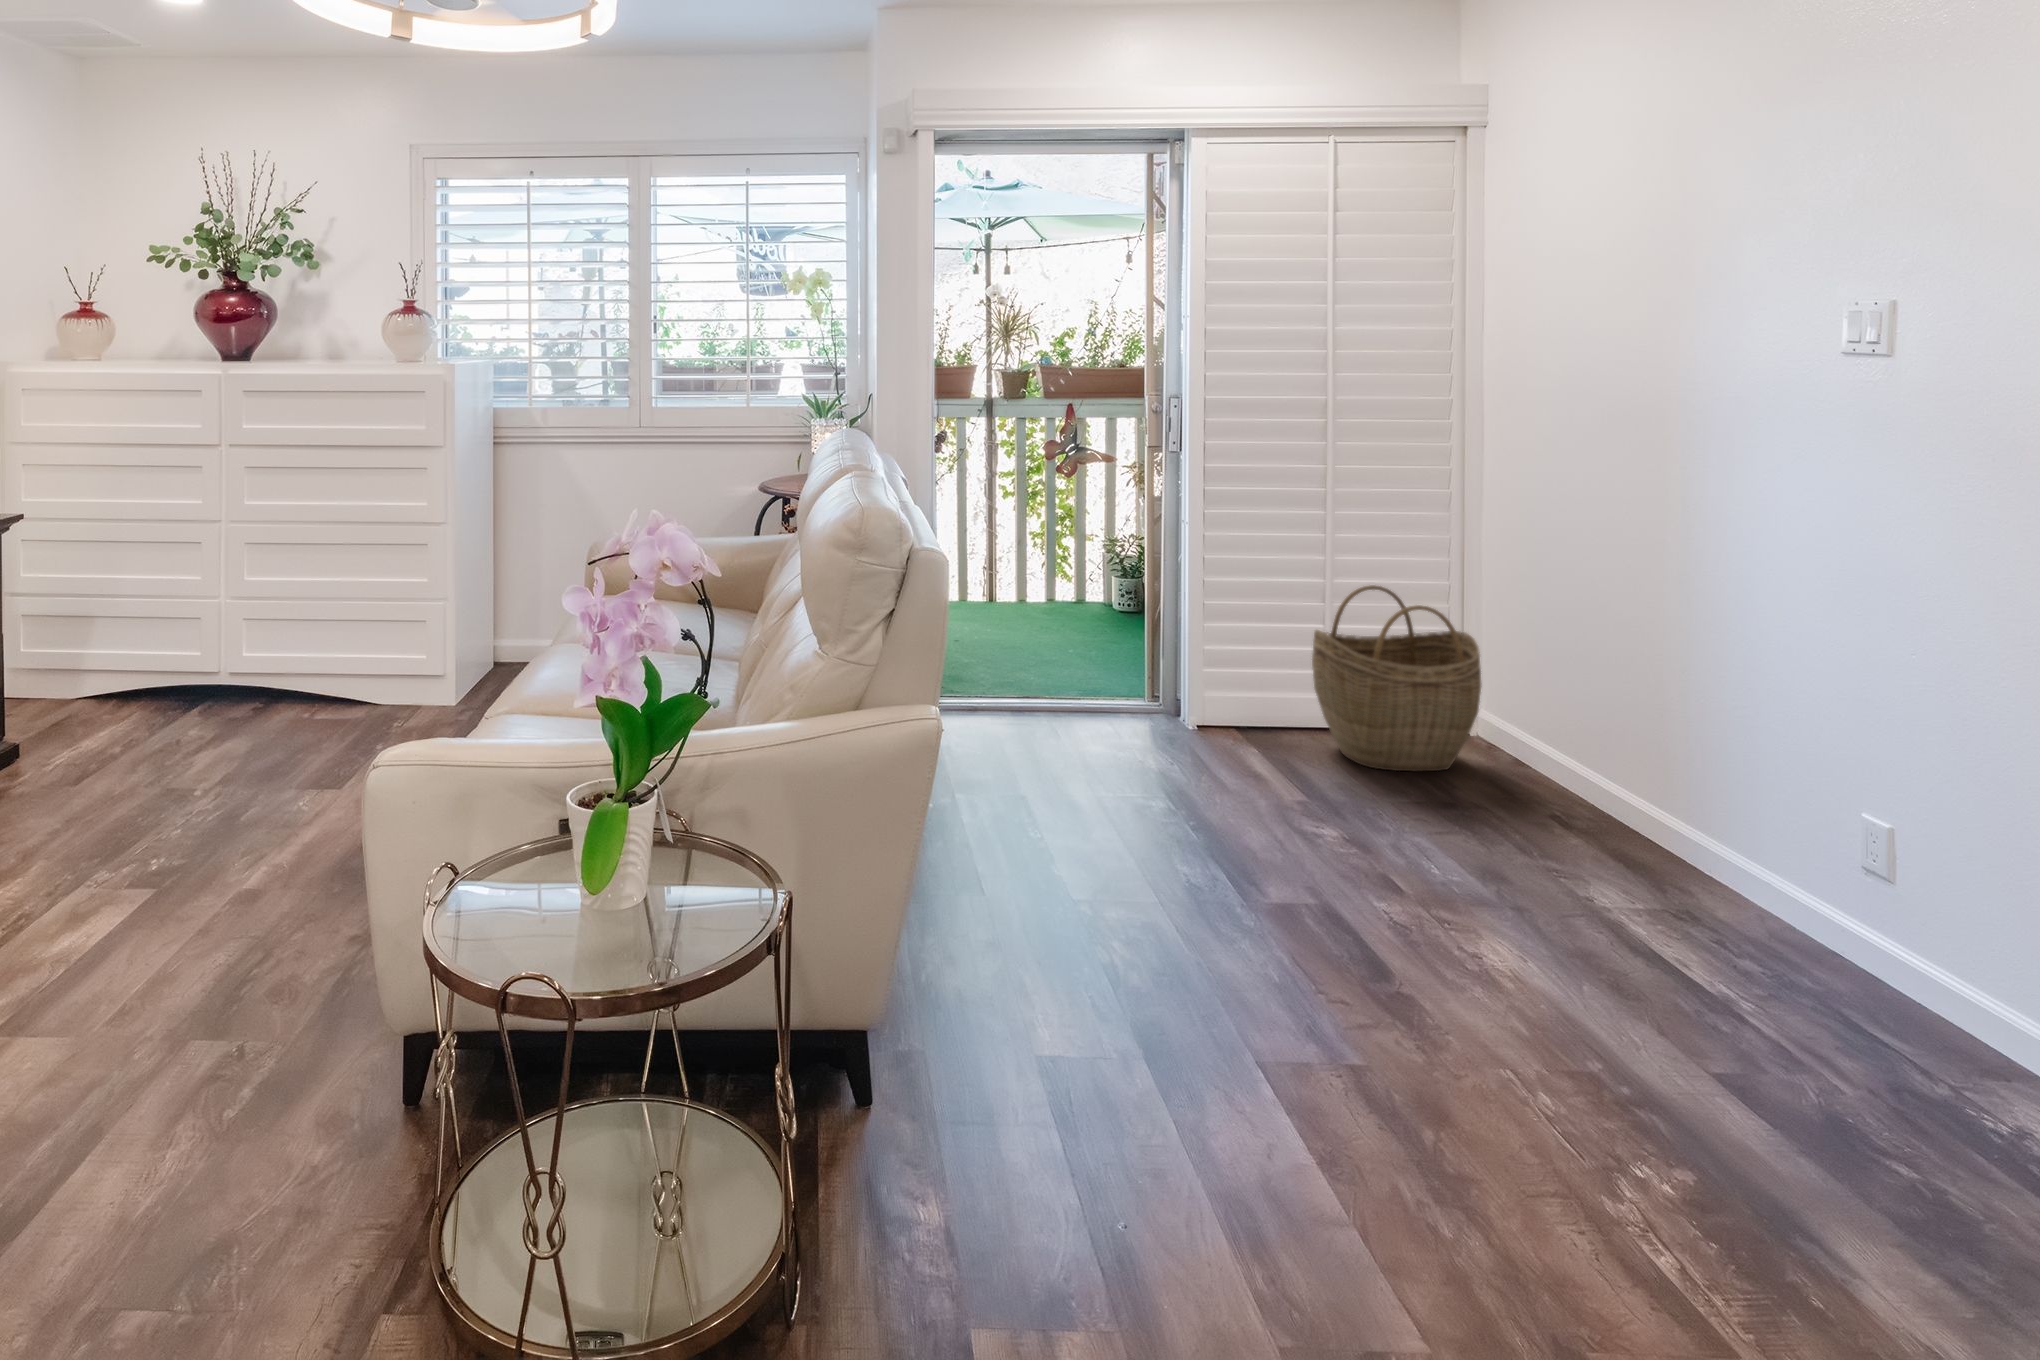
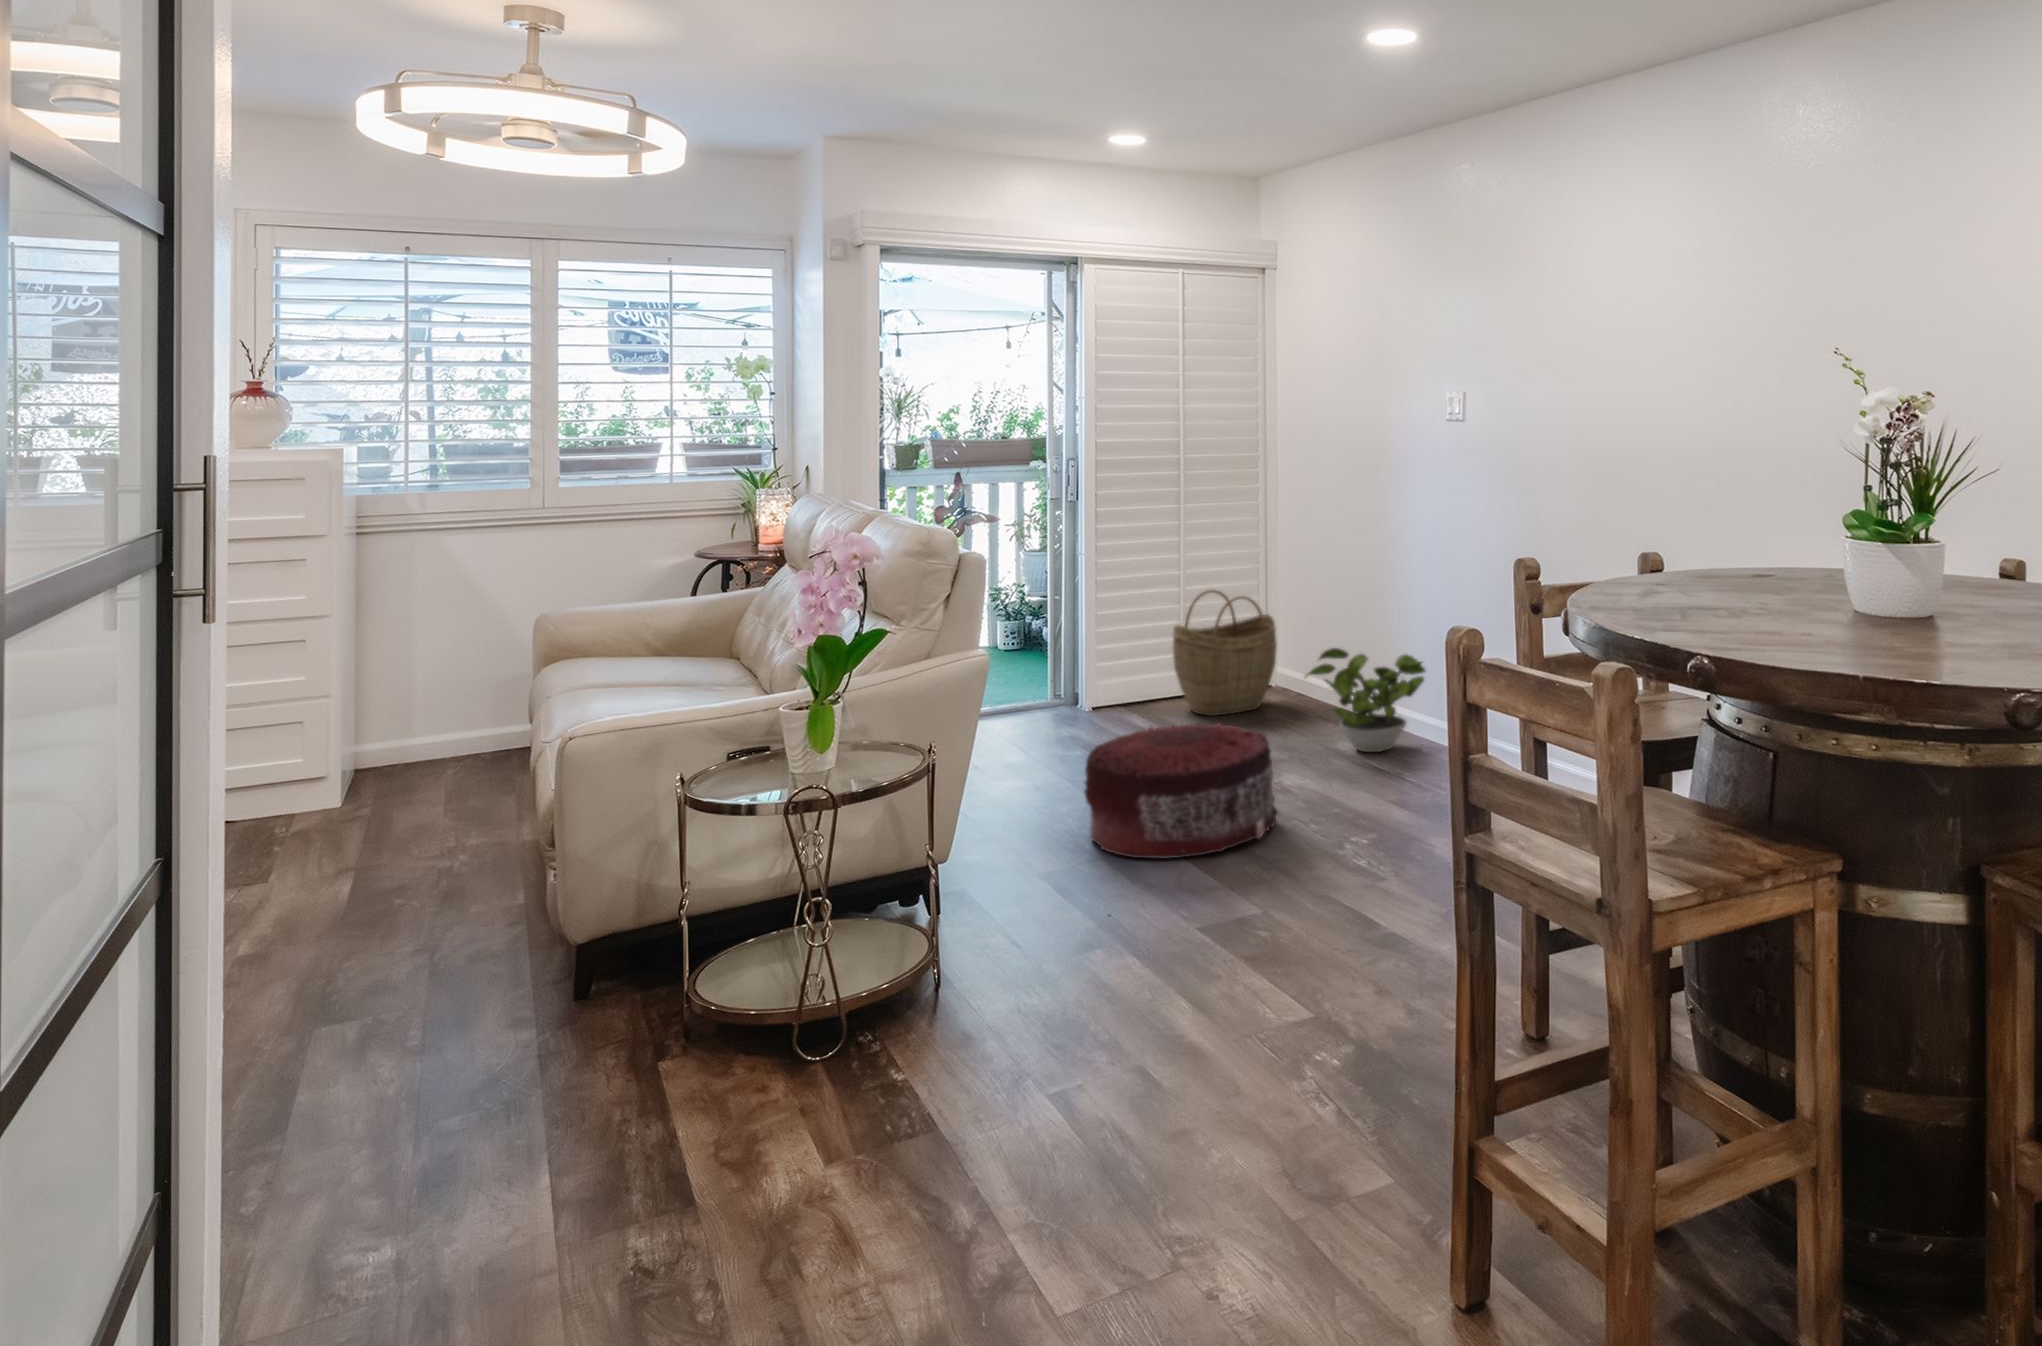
potted plant: none [1534,739,1811,942] -> present [1305,648,1425,752]
pouf: none [1108,833,1483,1160] -> present [1085,723,1278,859]

